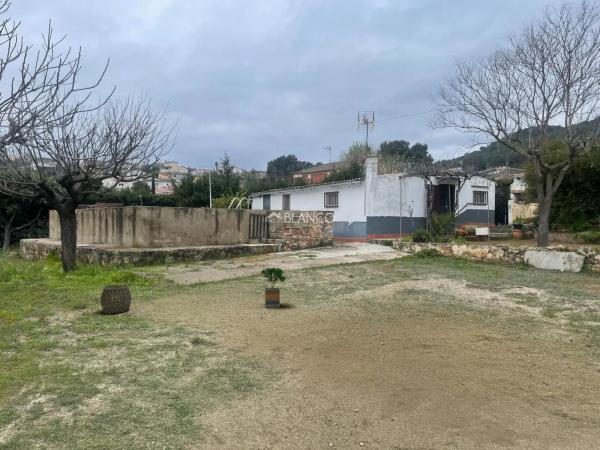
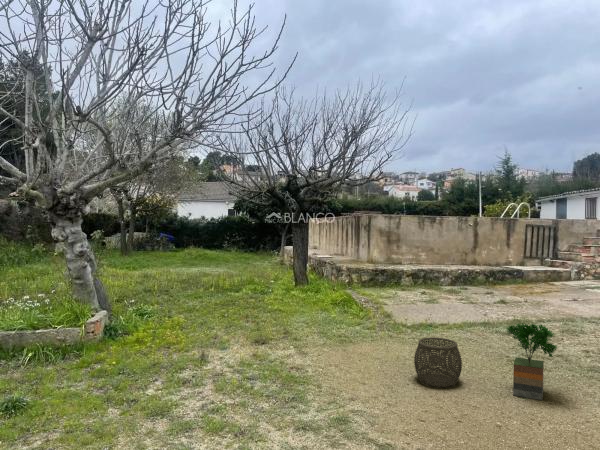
woven basket: present [101,285,131,313] -> present [414,337,462,387]

